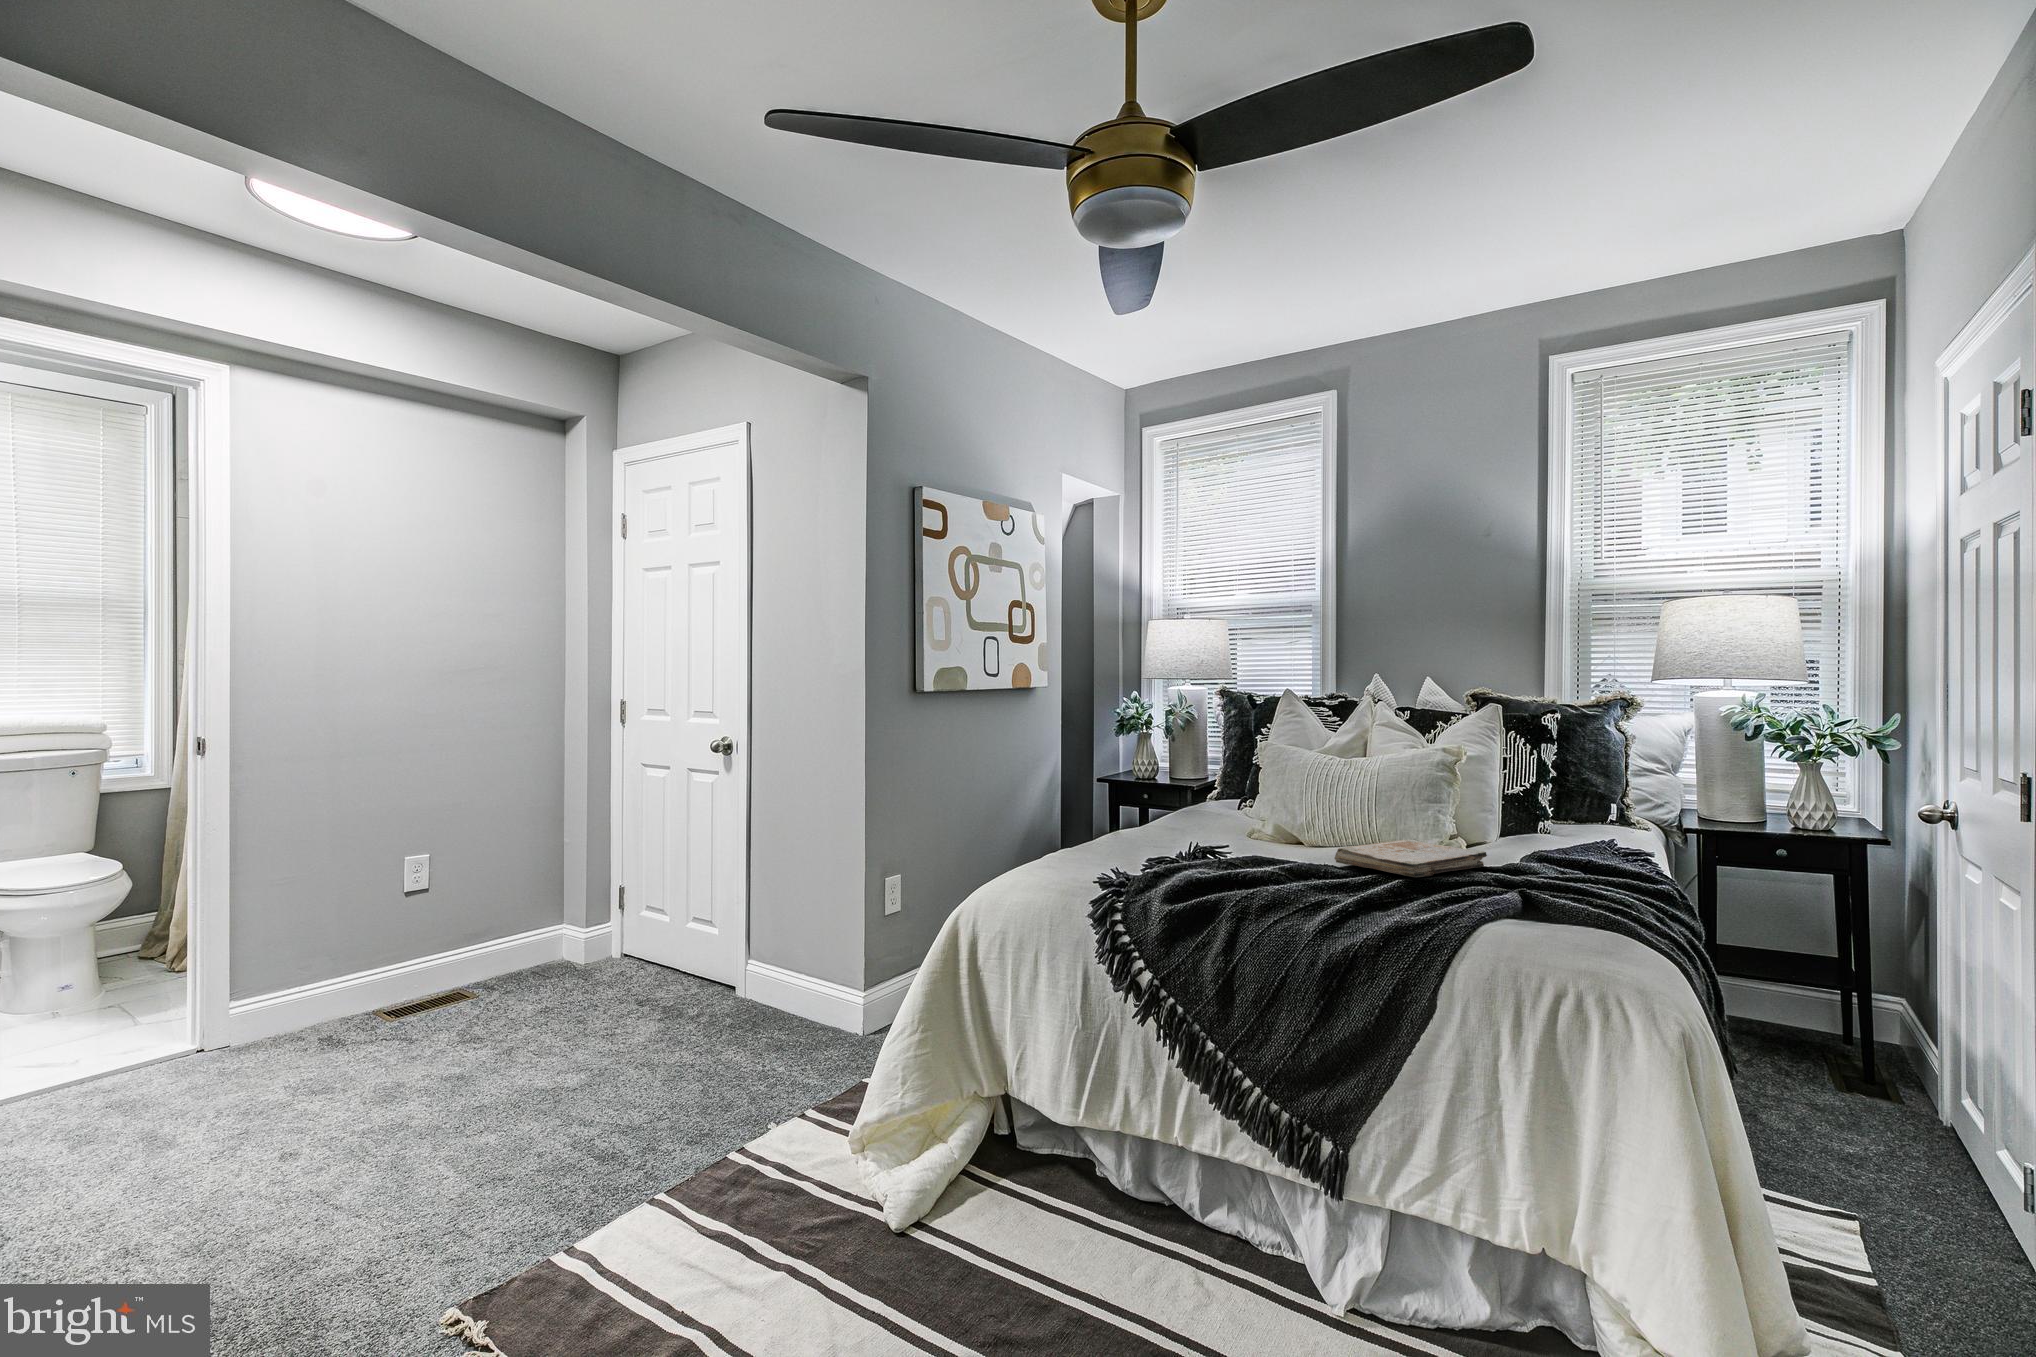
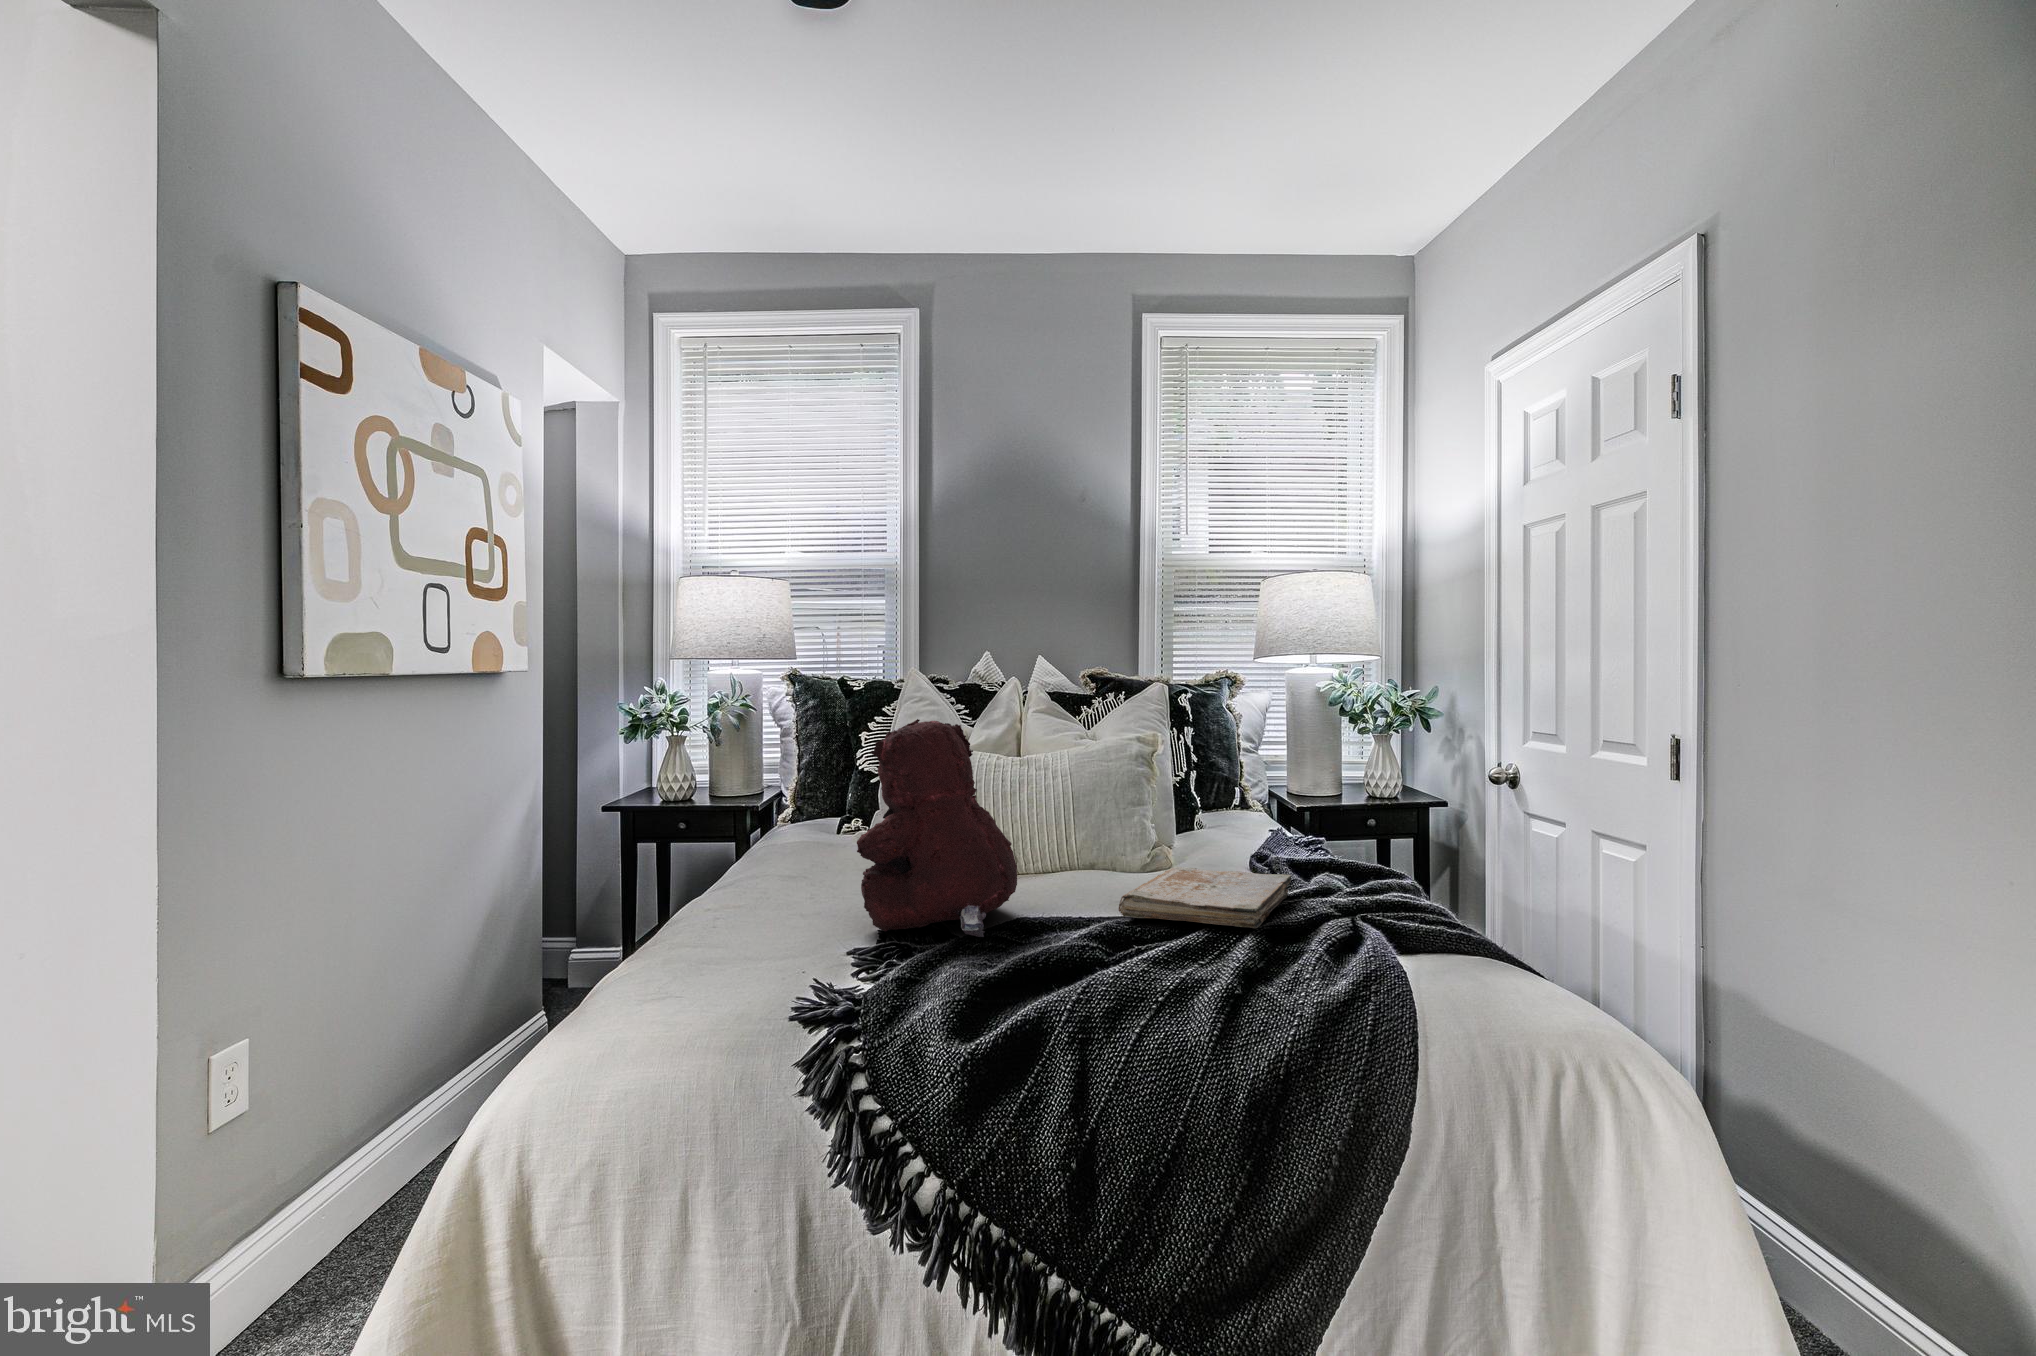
teddy bear: none [1171,727,1274,863] -> present [857,719,1017,937]

